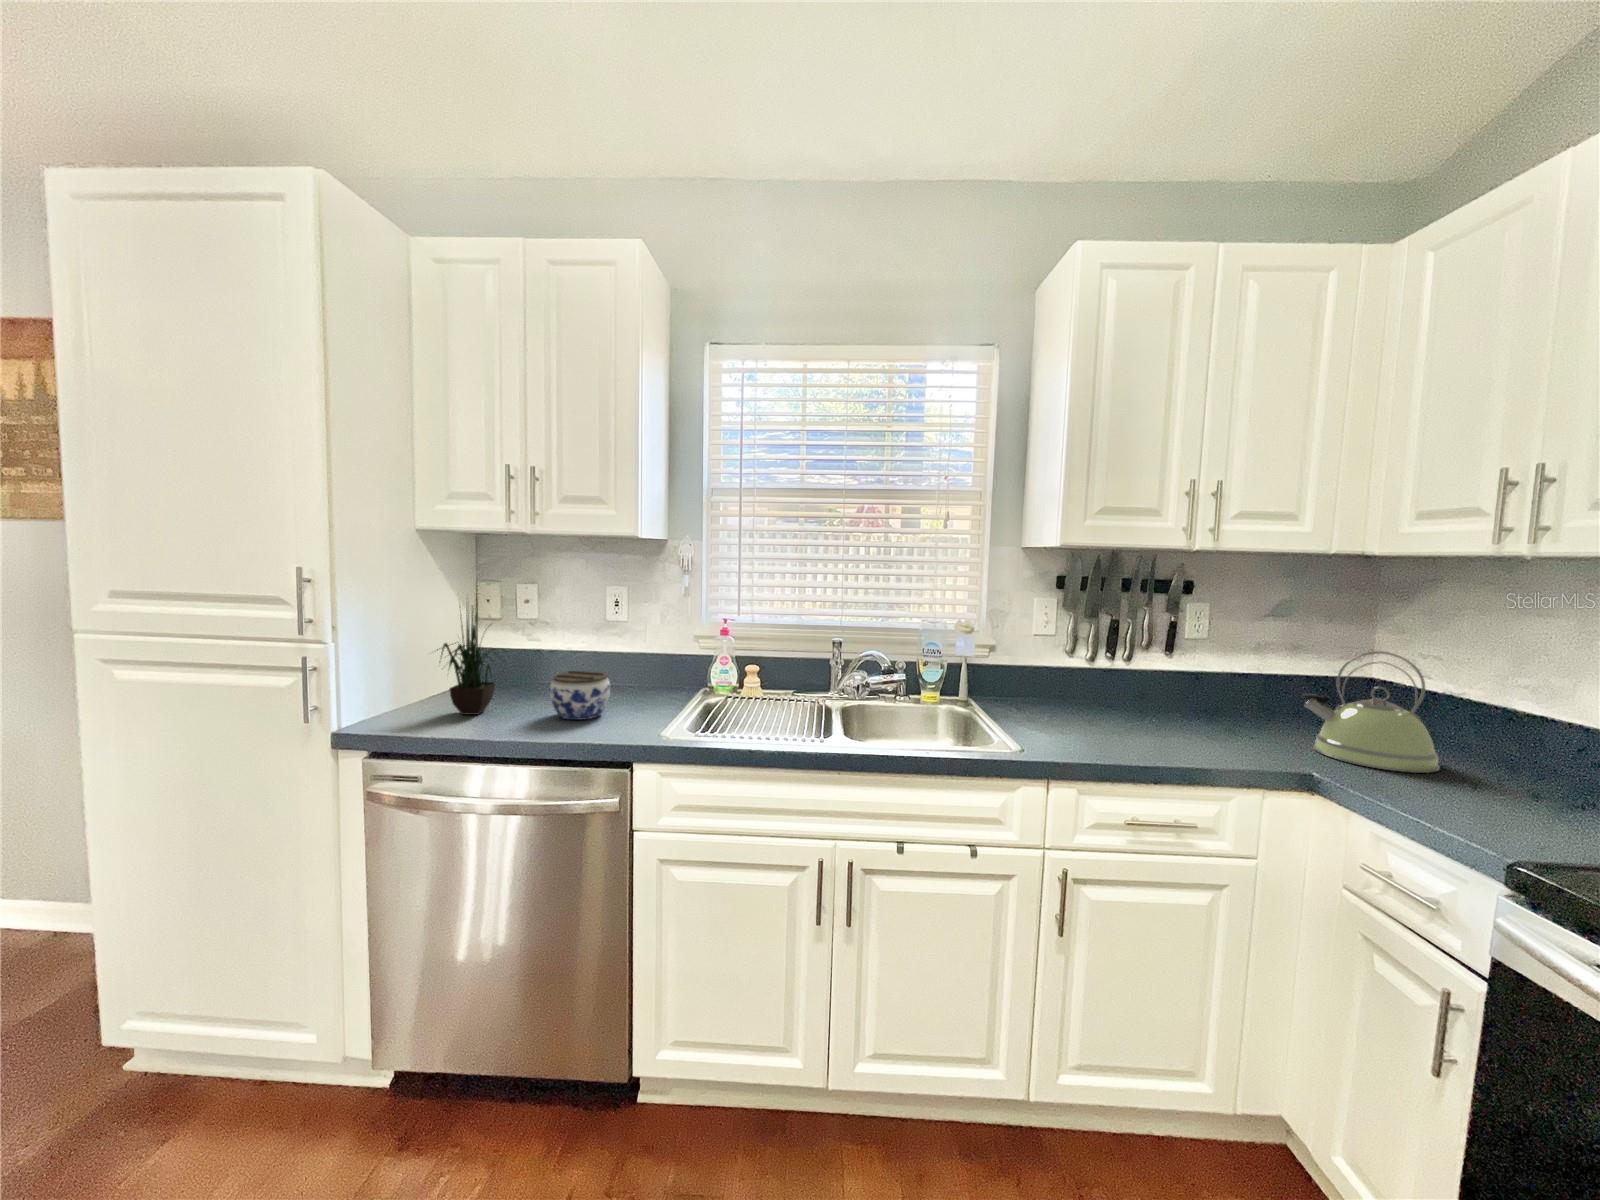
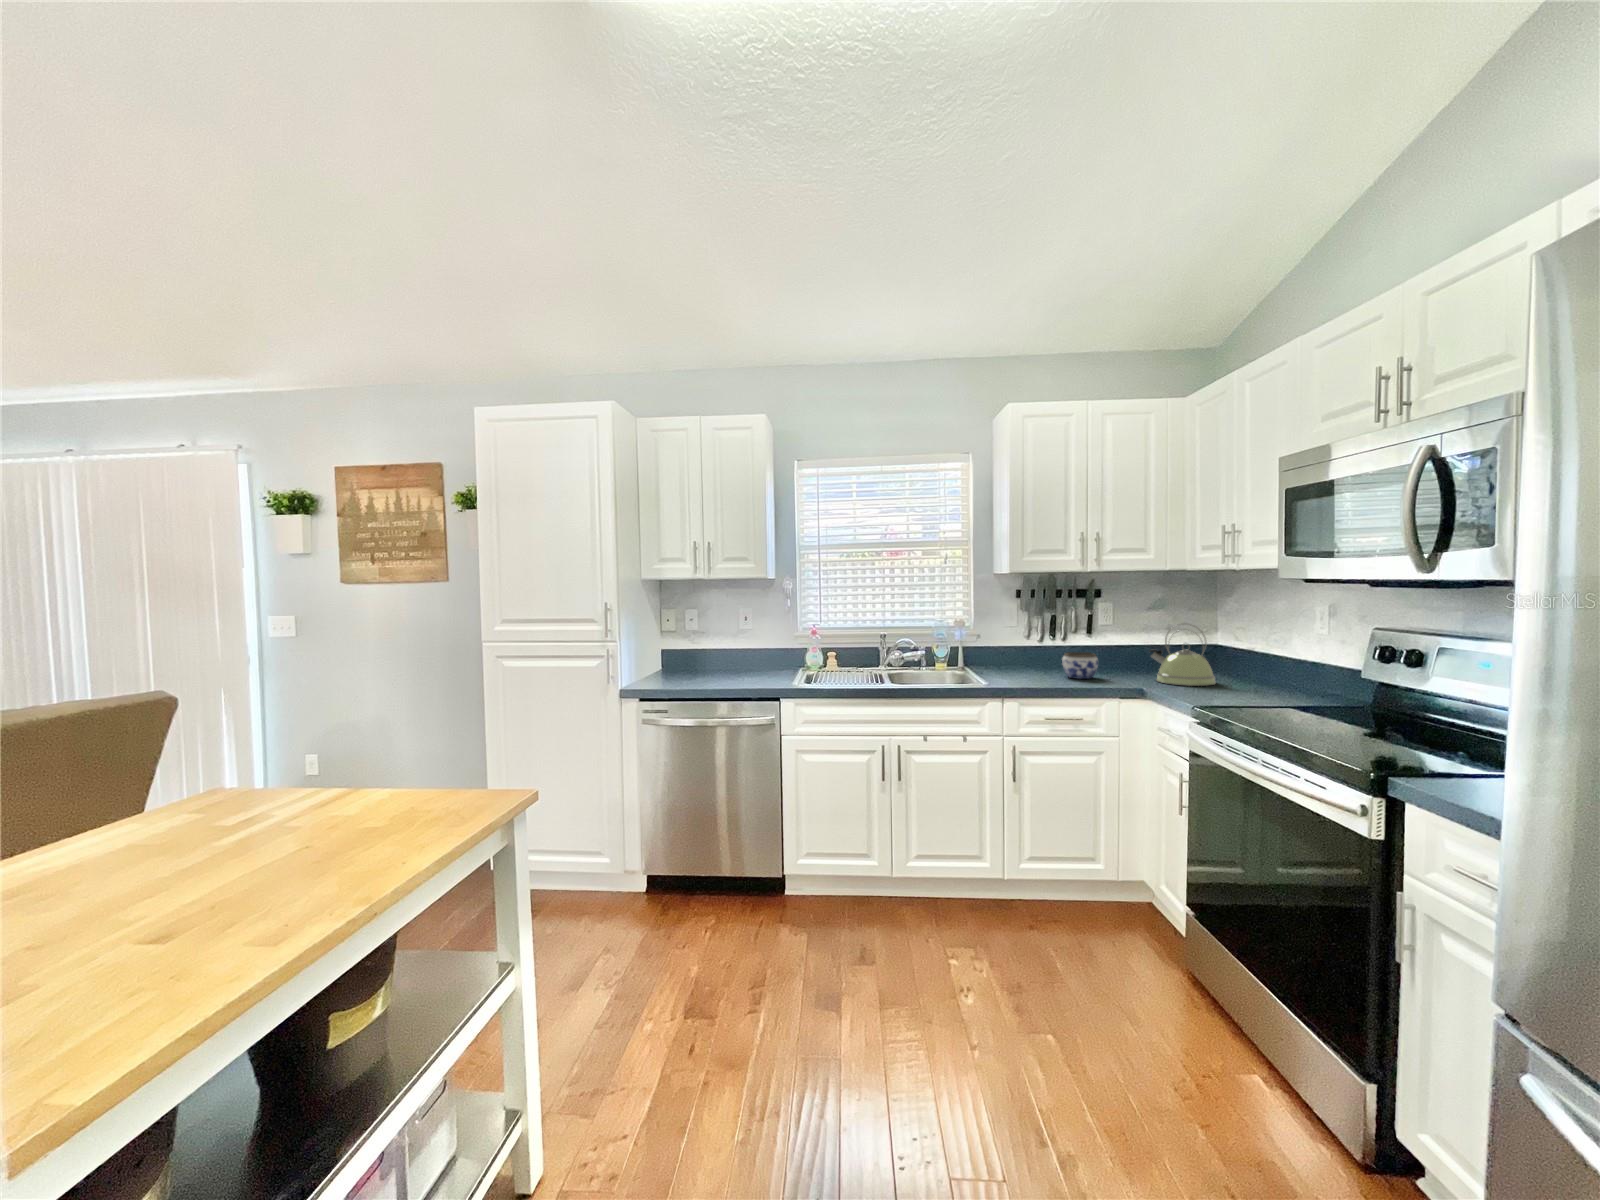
potted plant: present [437,603,495,715] -> none [657,606,698,682]
jar: present [550,671,610,720] -> present [1062,652,1098,679]

